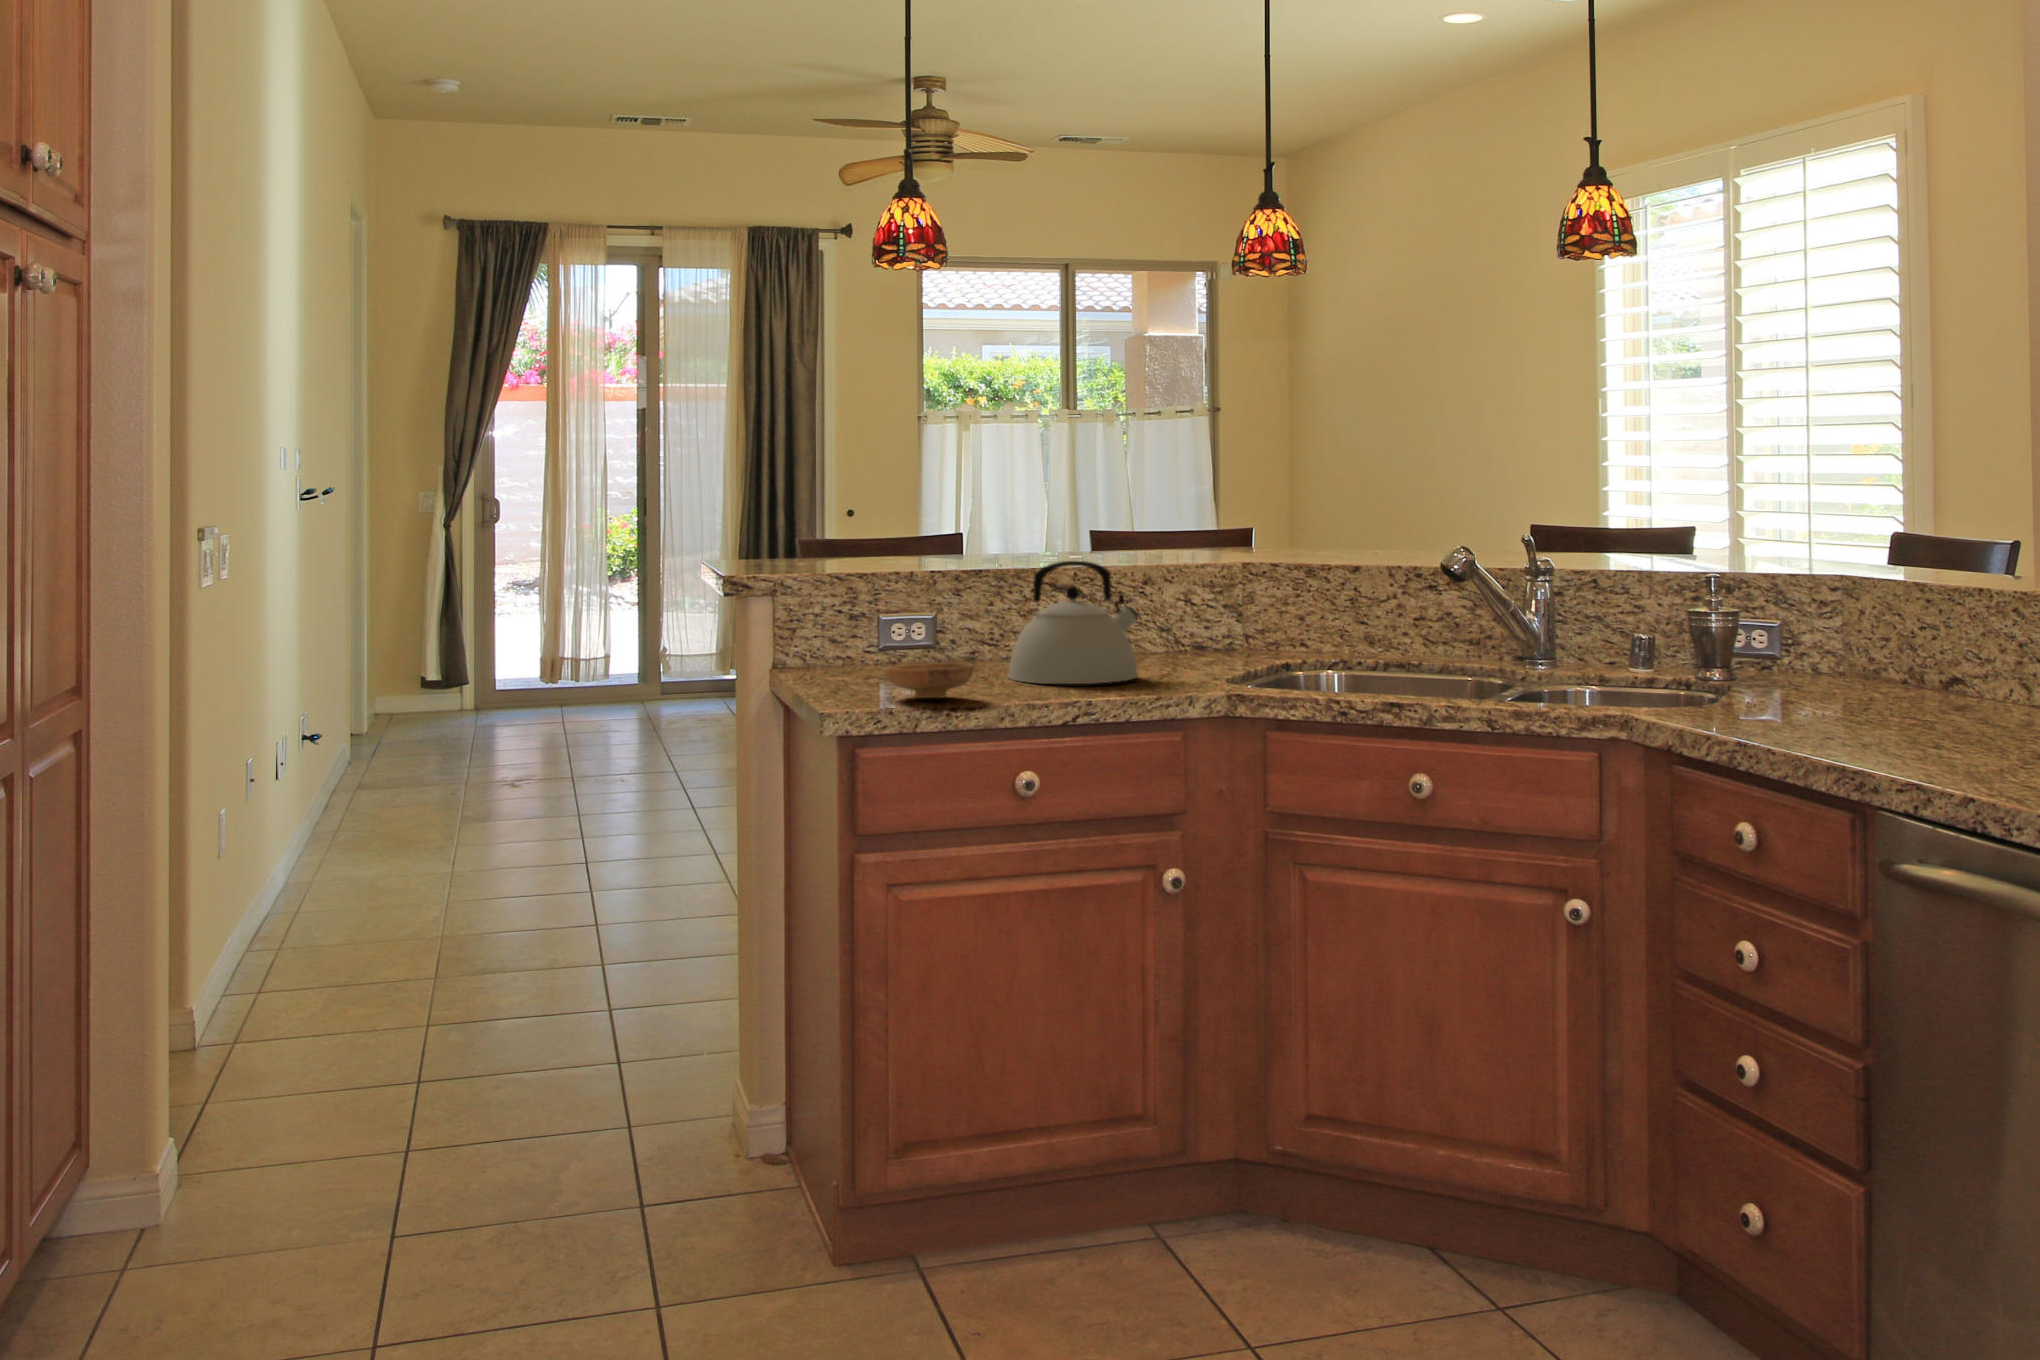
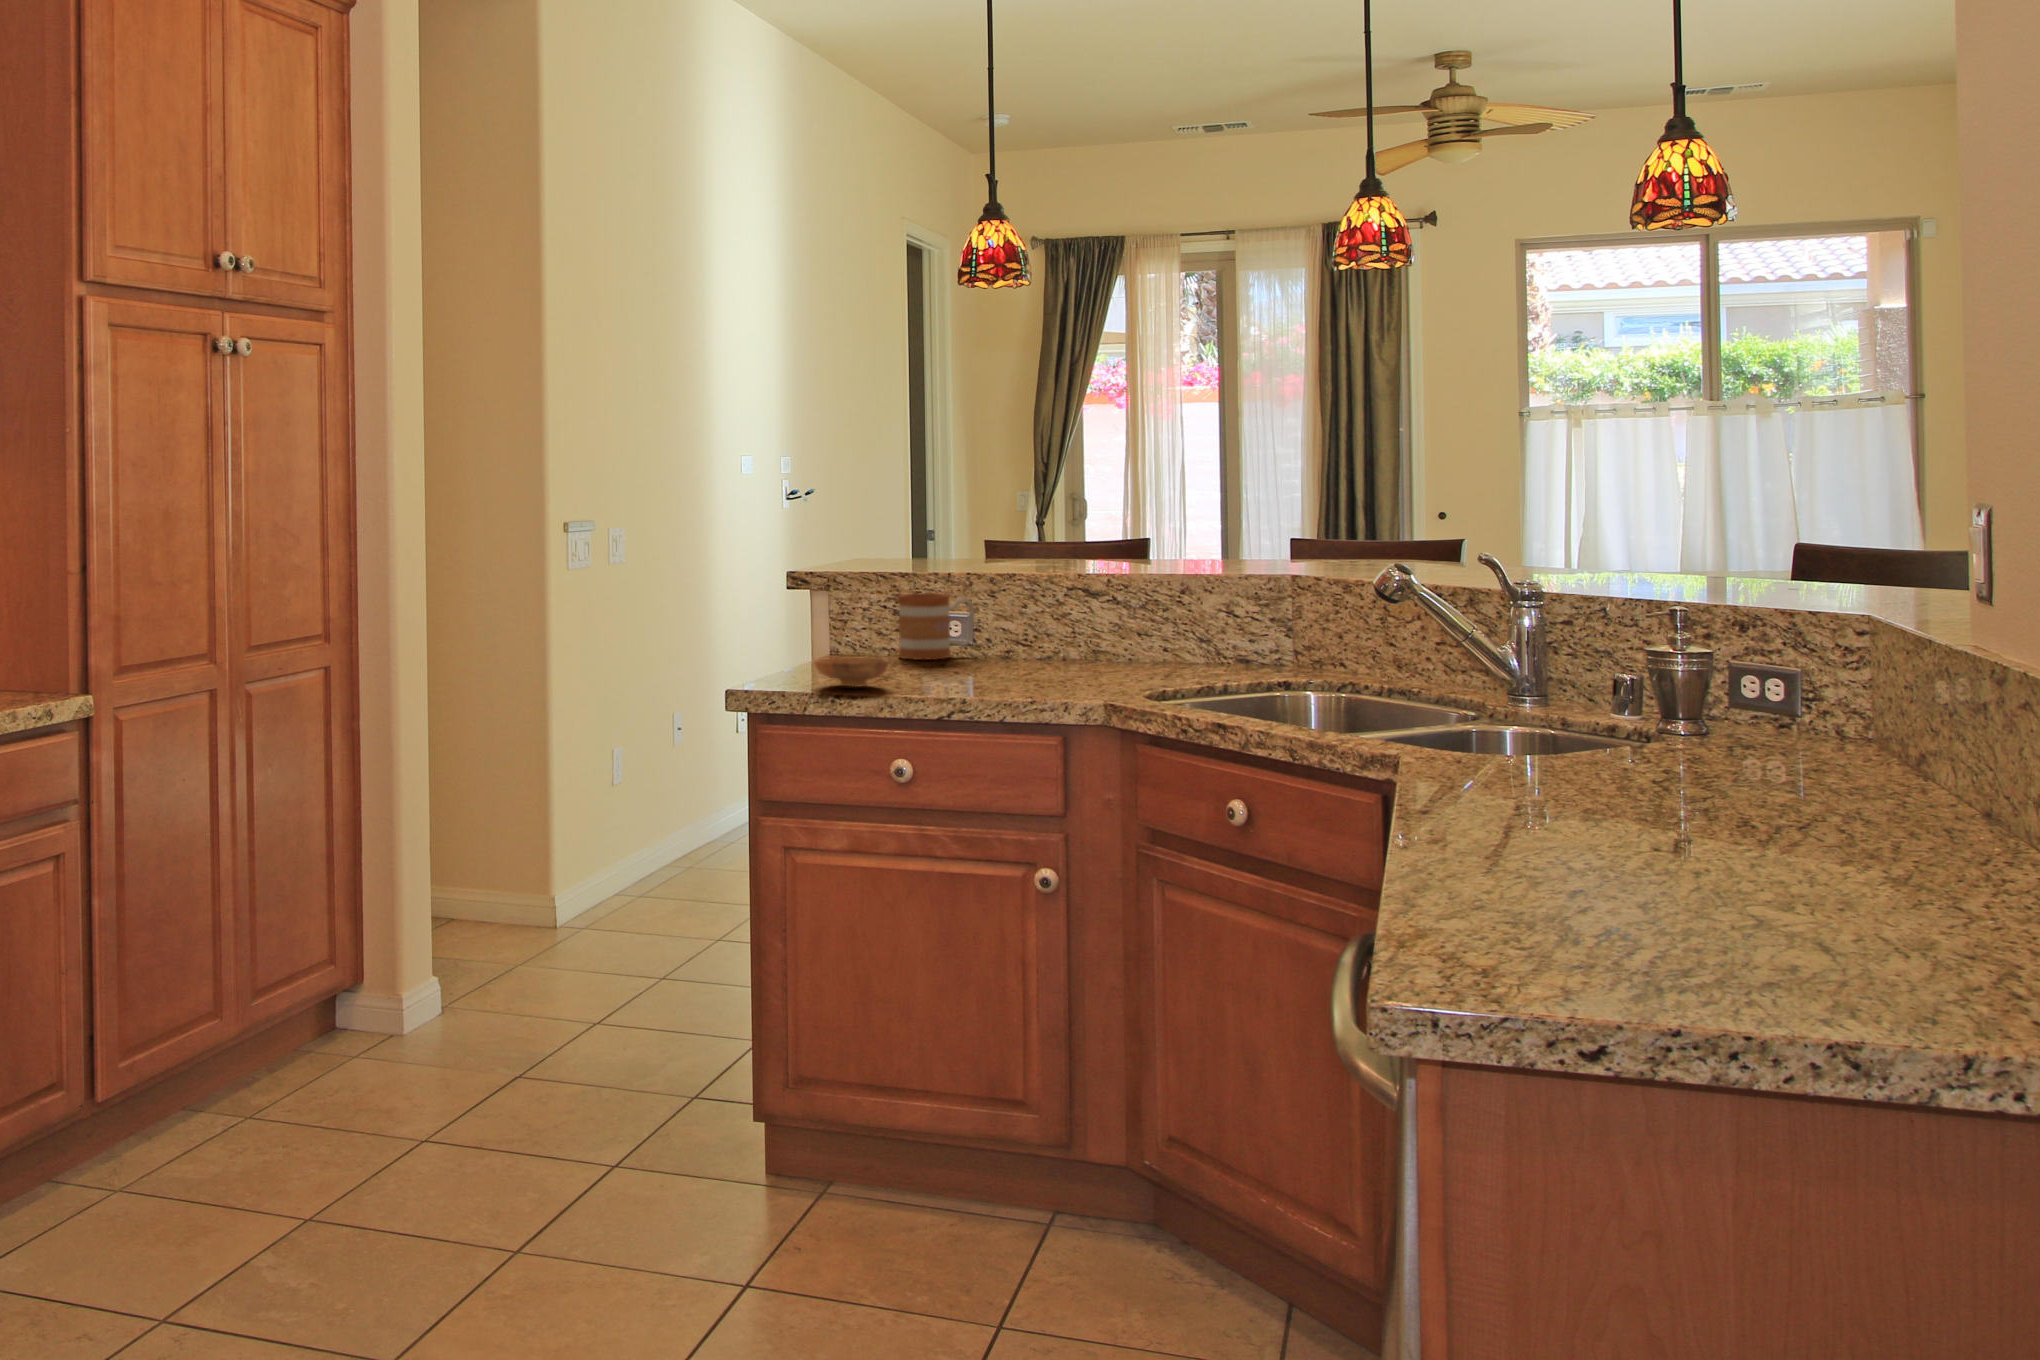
kettle: present [1008,561,1138,684] -> none [980,574,1104,685]
mug: none [855,590,932,668] -> present [898,593,974,660]

